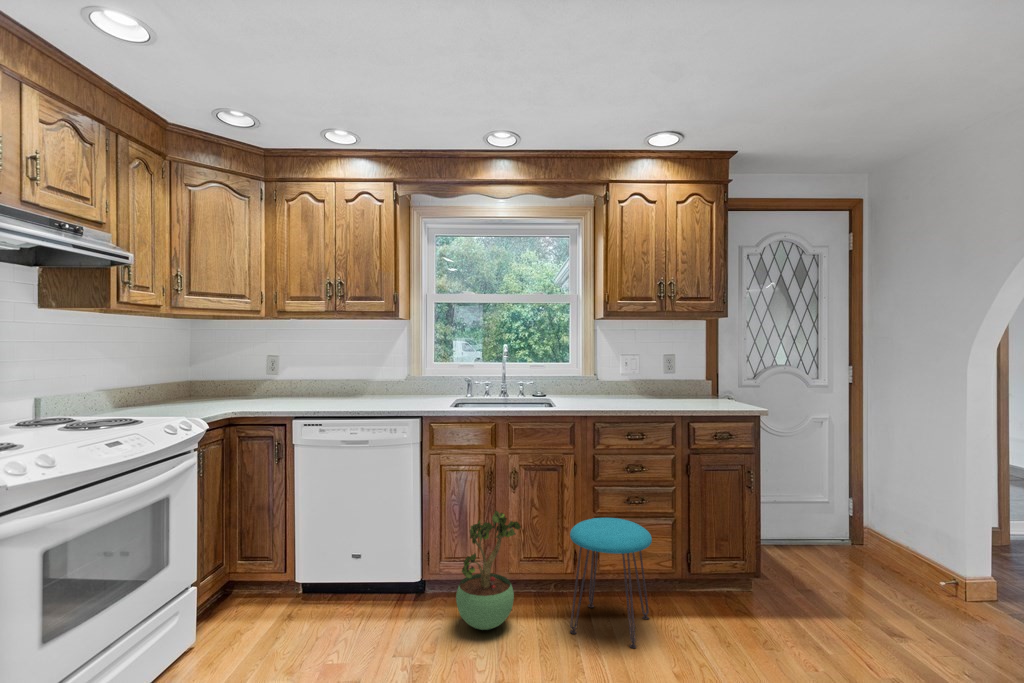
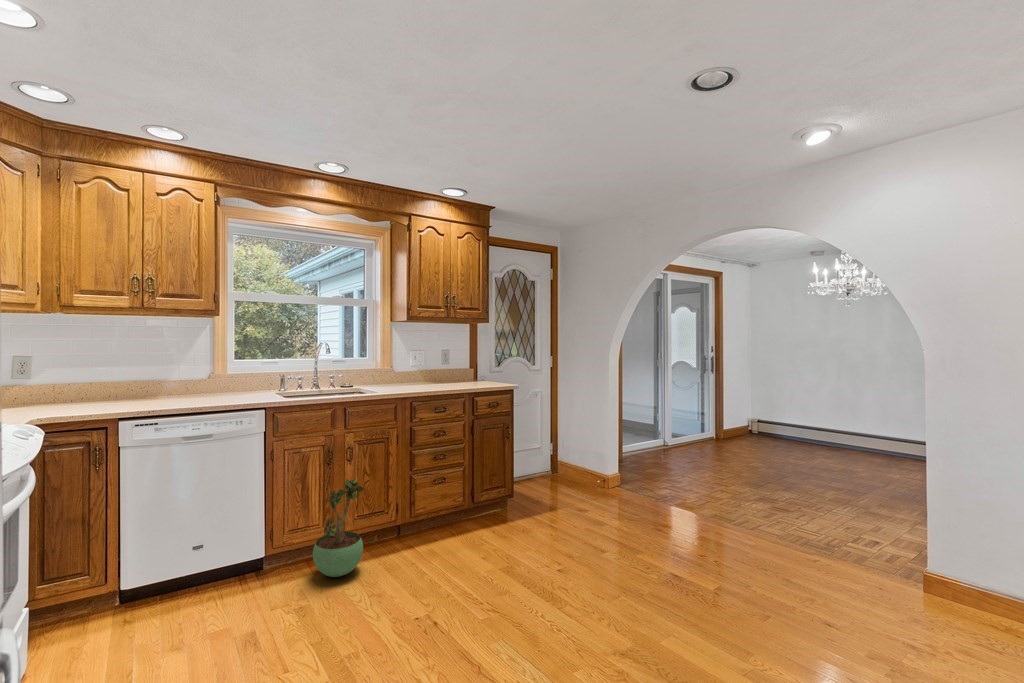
stool: present [570,518,652,648] -> none [402,471,462,560]

